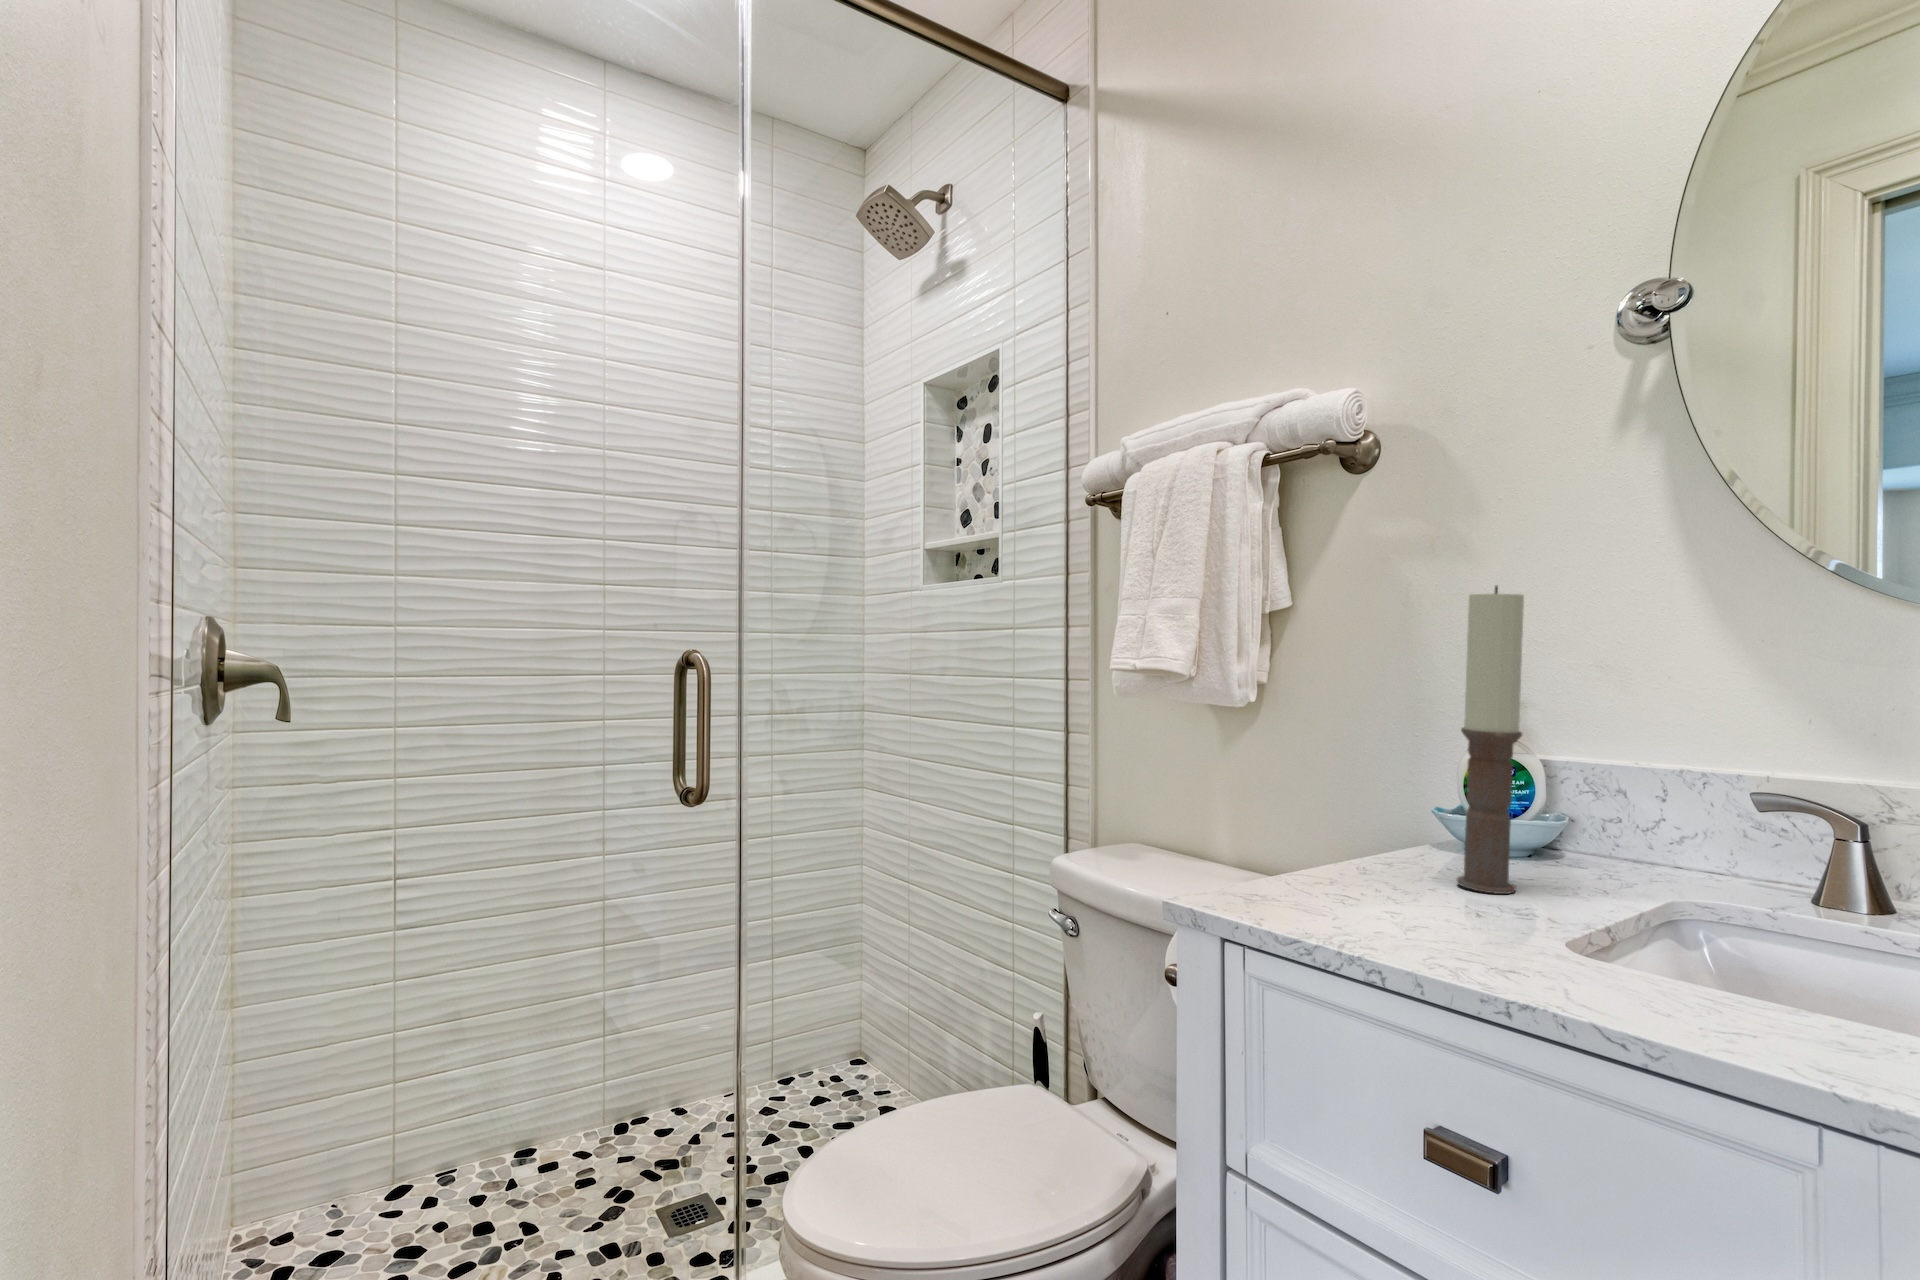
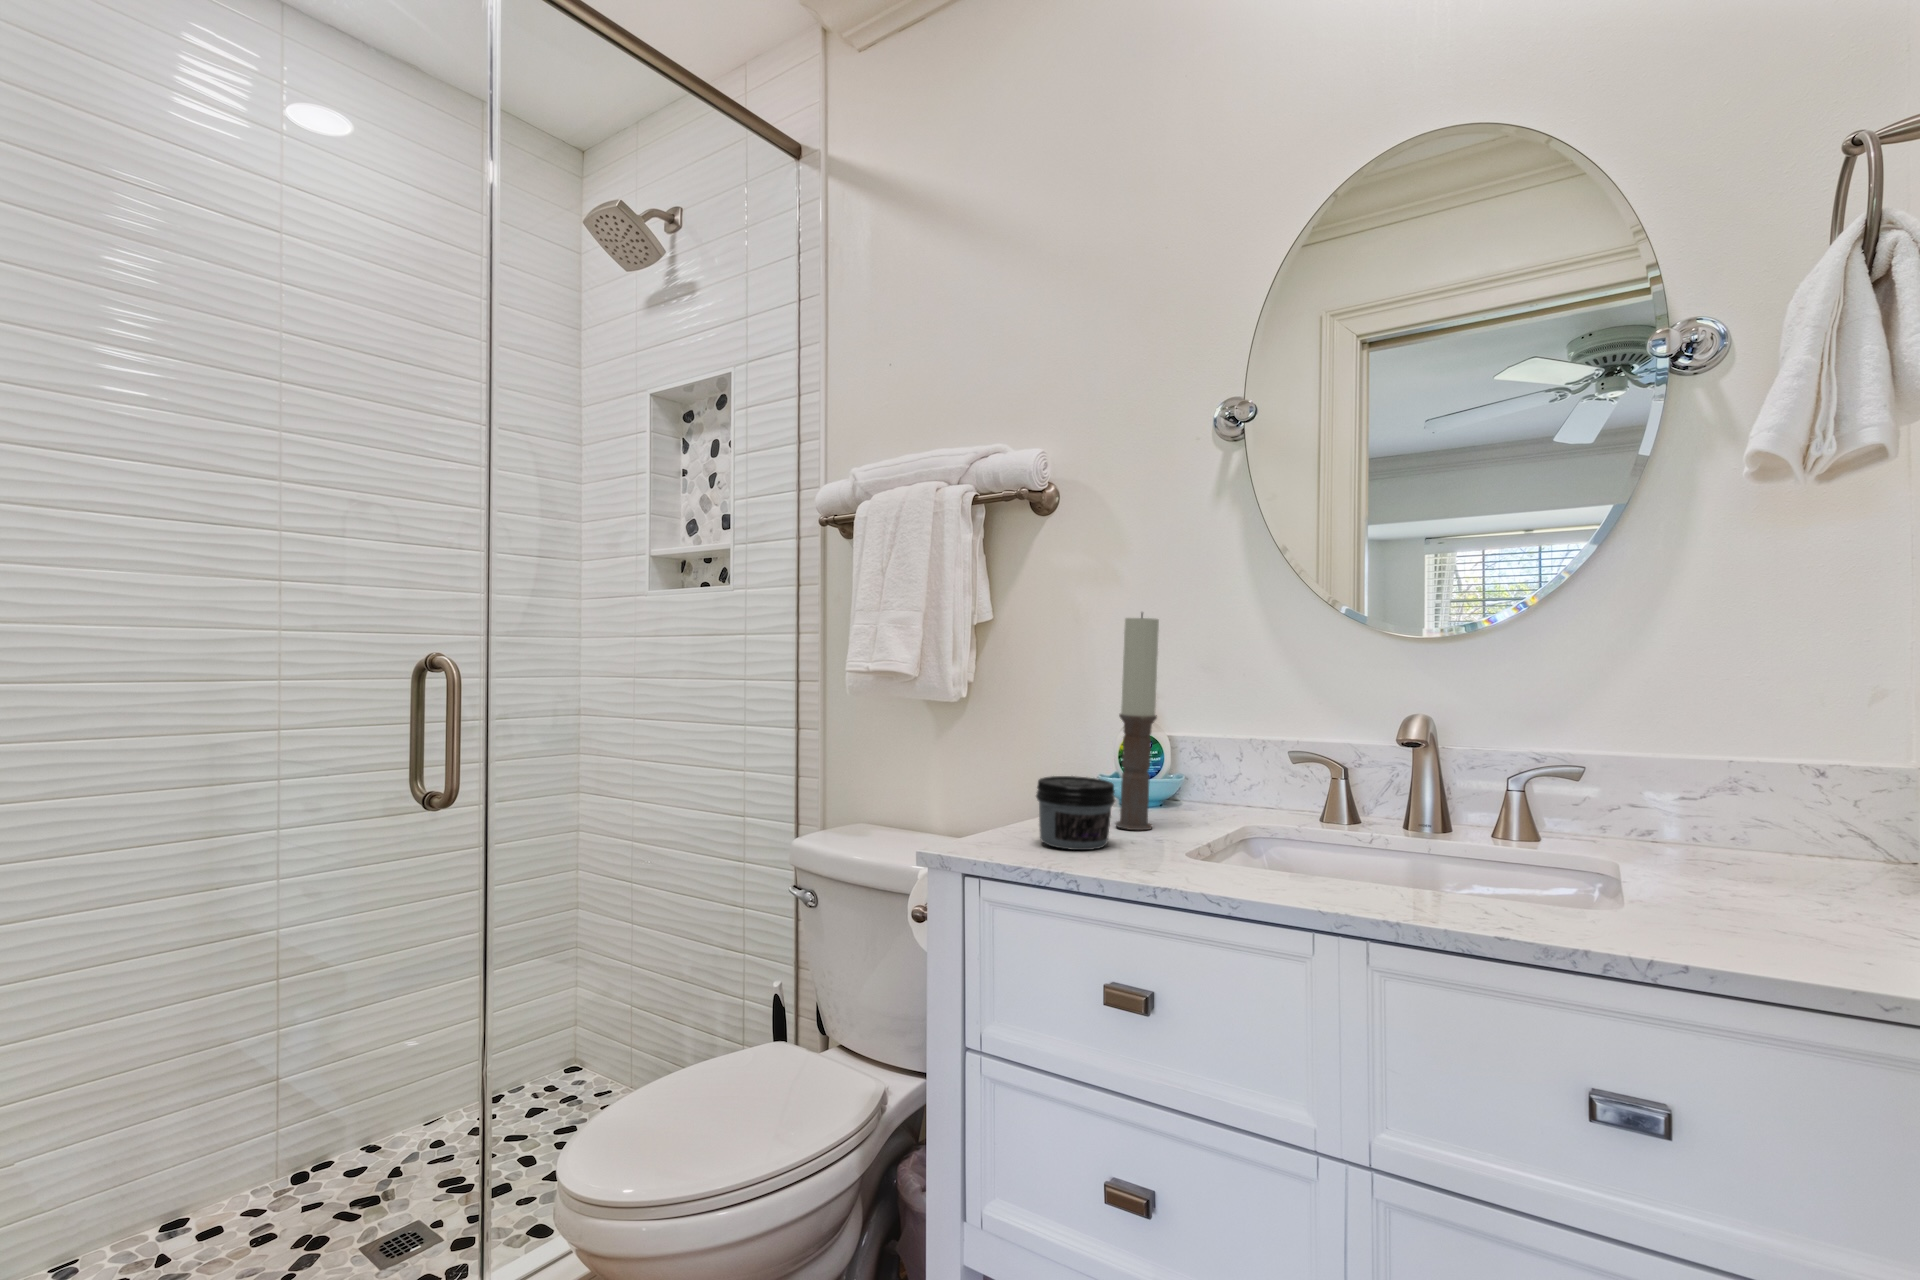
jar: none [1330,811,1453,920] -> present [1036,776,1115,850]

